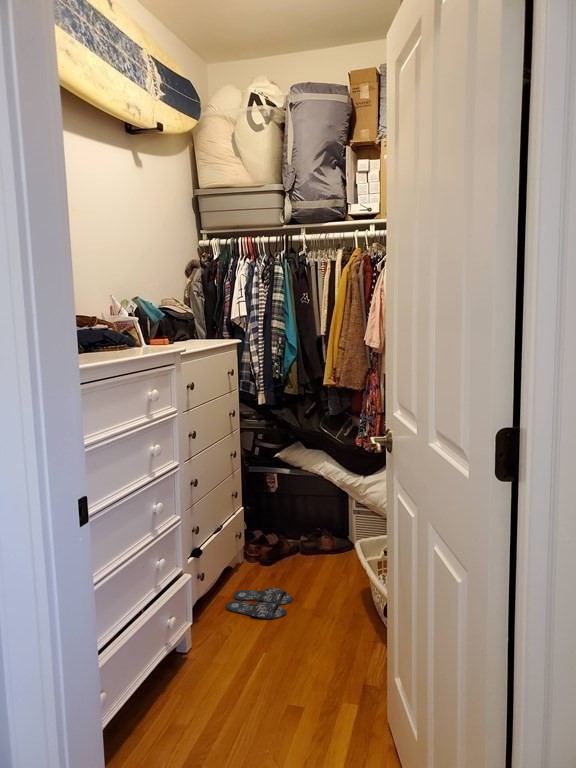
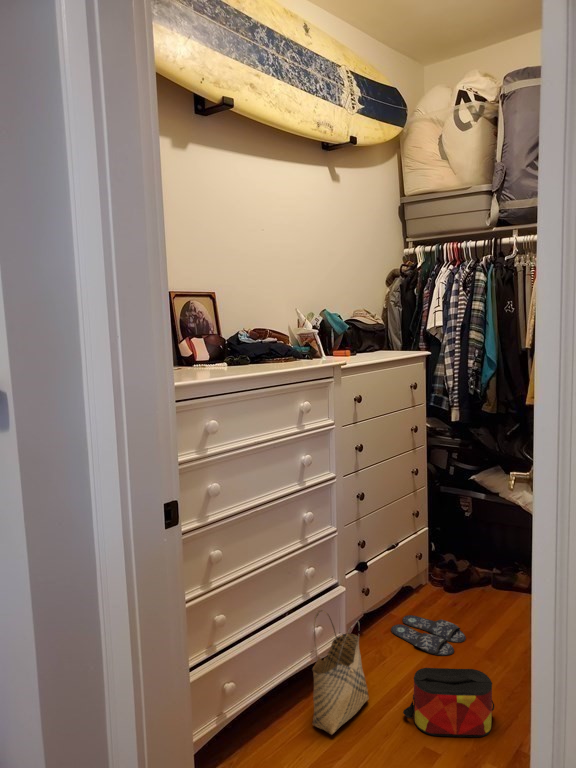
woven basket: none [173,598,226,715] -> present [313,610,369,735]
bag: none [260,619,334,686] -> present [403,668,494,737]

